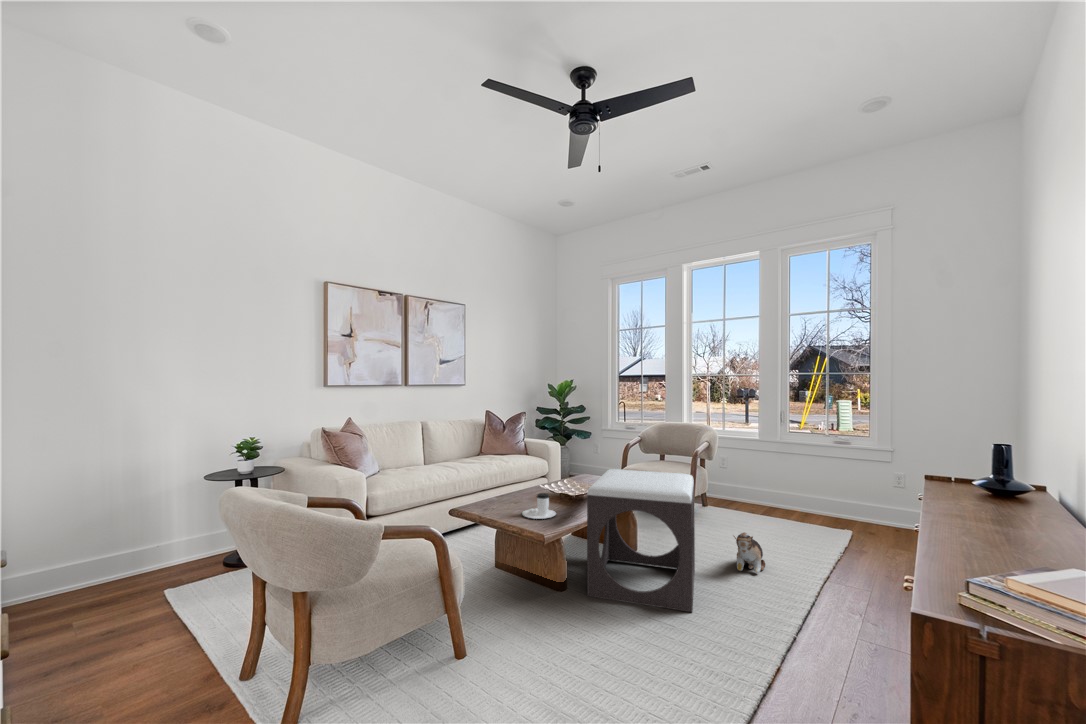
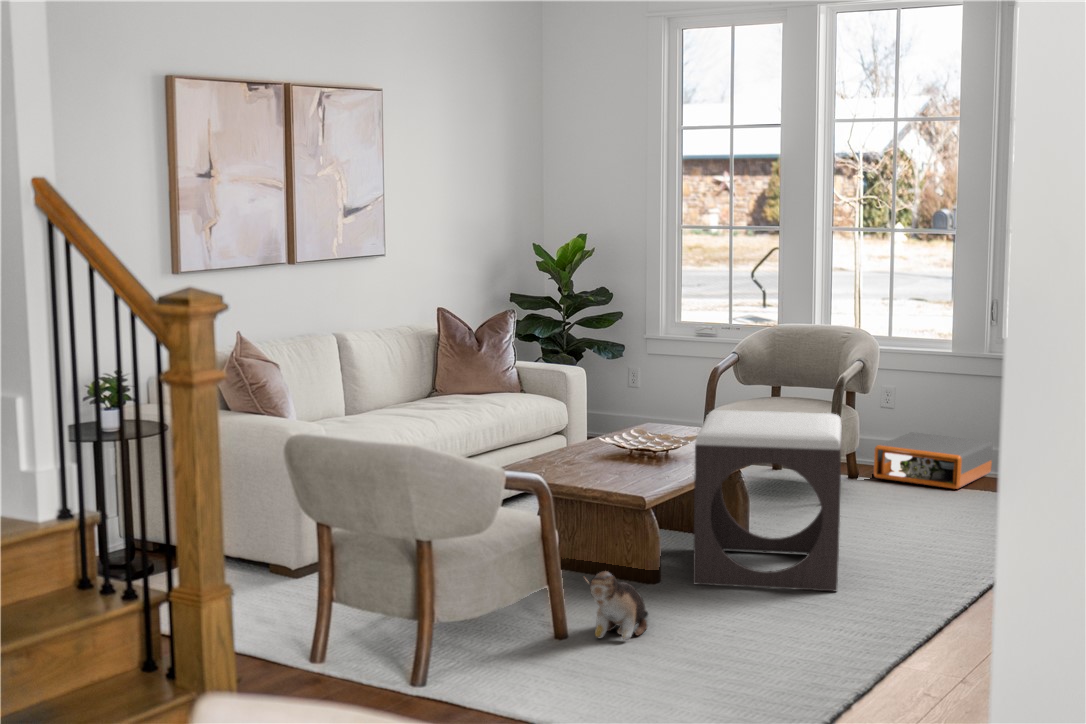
storage box: none [716,481,784,517] -> present [874,432,992,489]
coffee cup: present [522,493,556,519] -> none [593,447,644,482]
plush toy: present [734,532,765,573] -> present [586,571,648,640]

